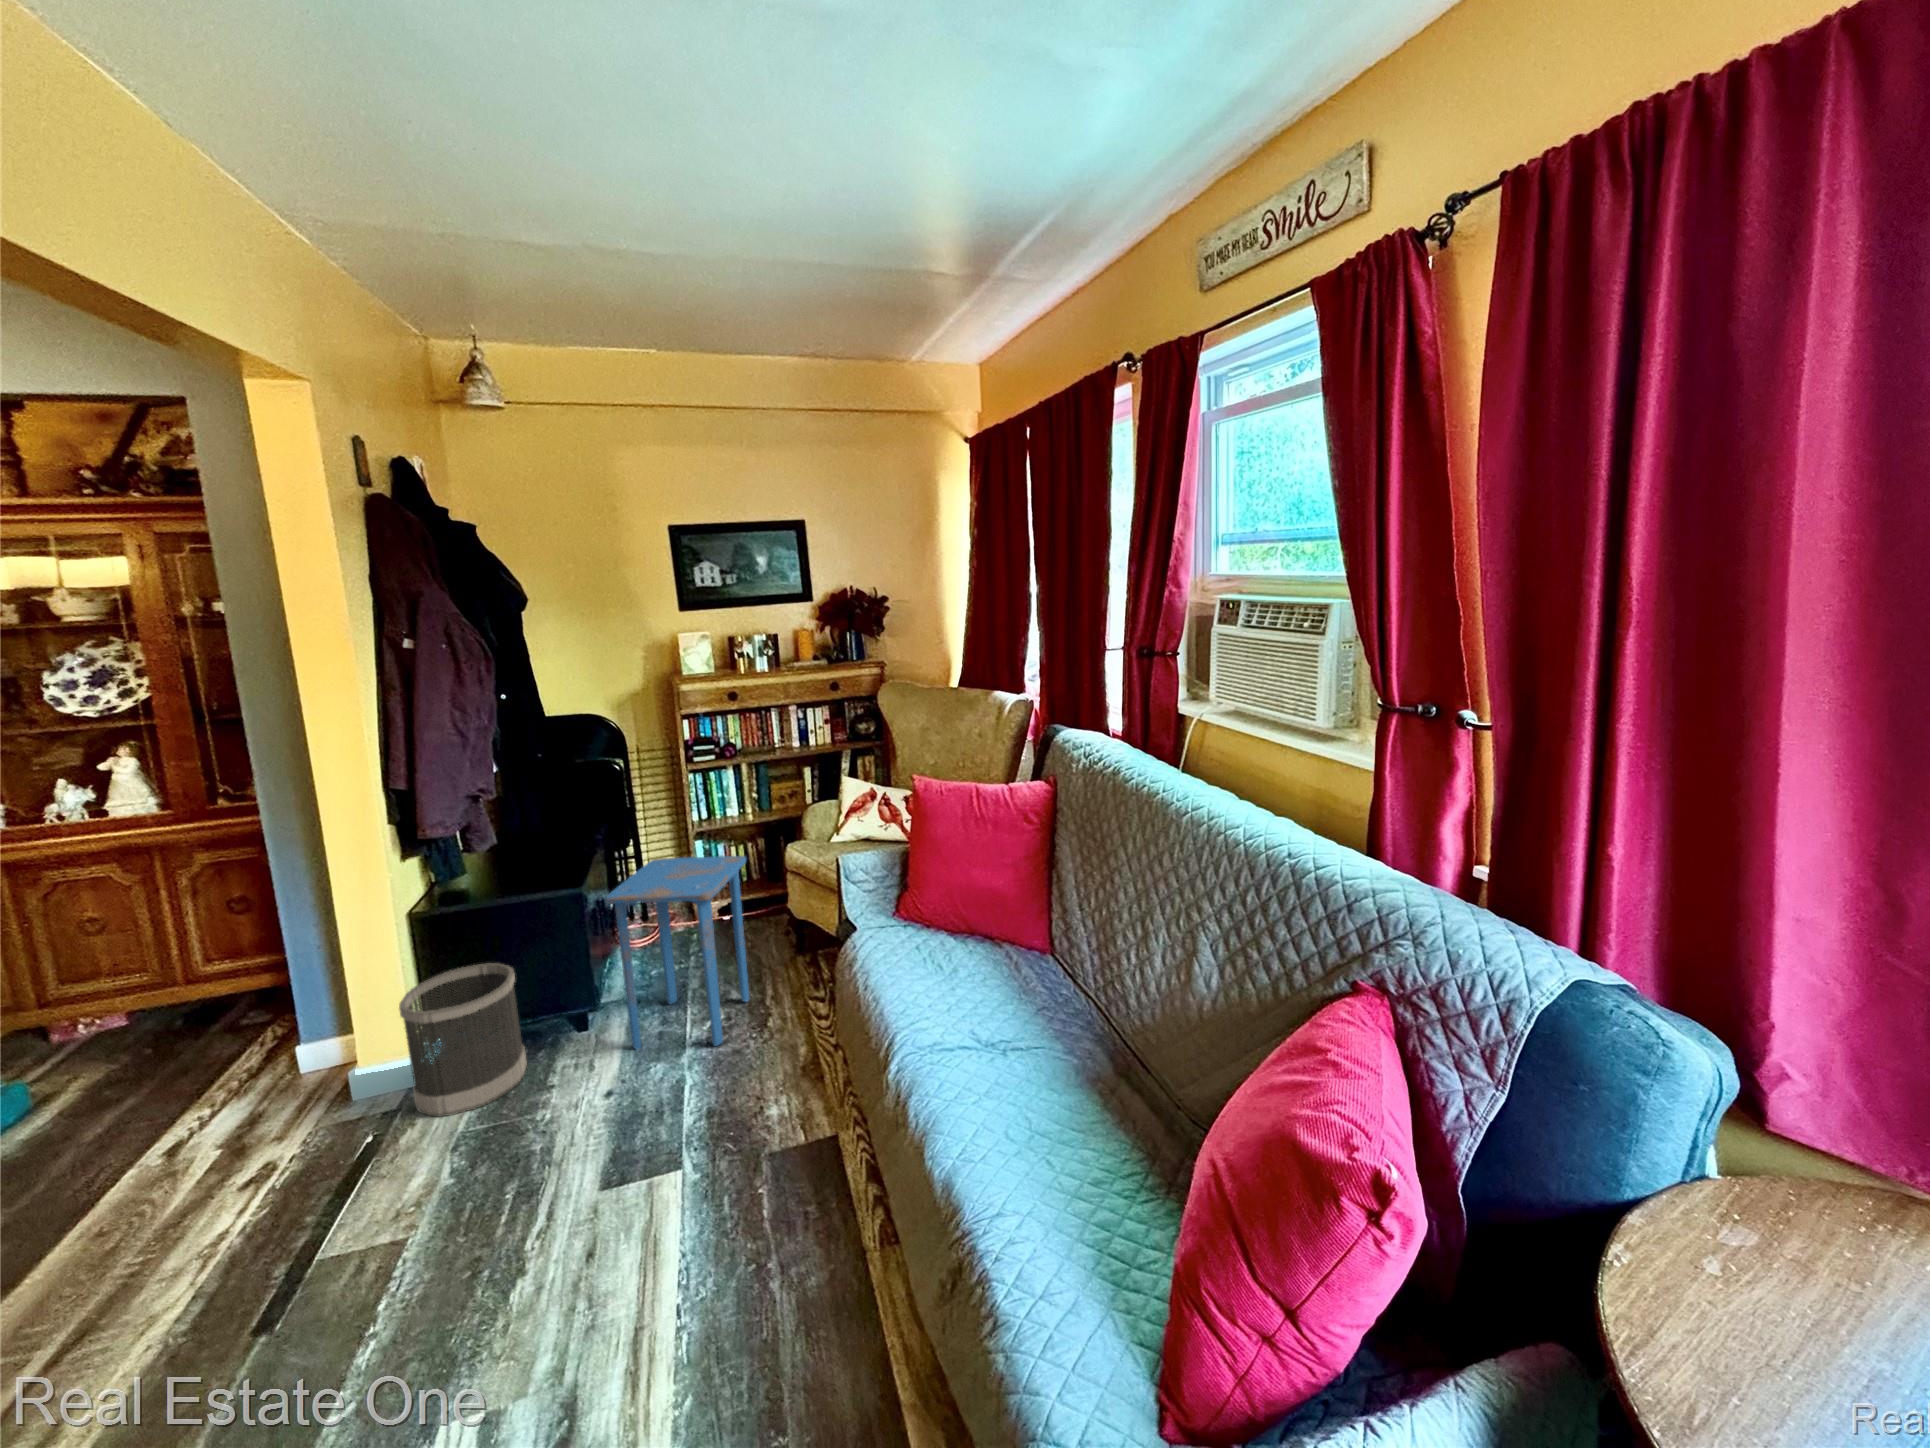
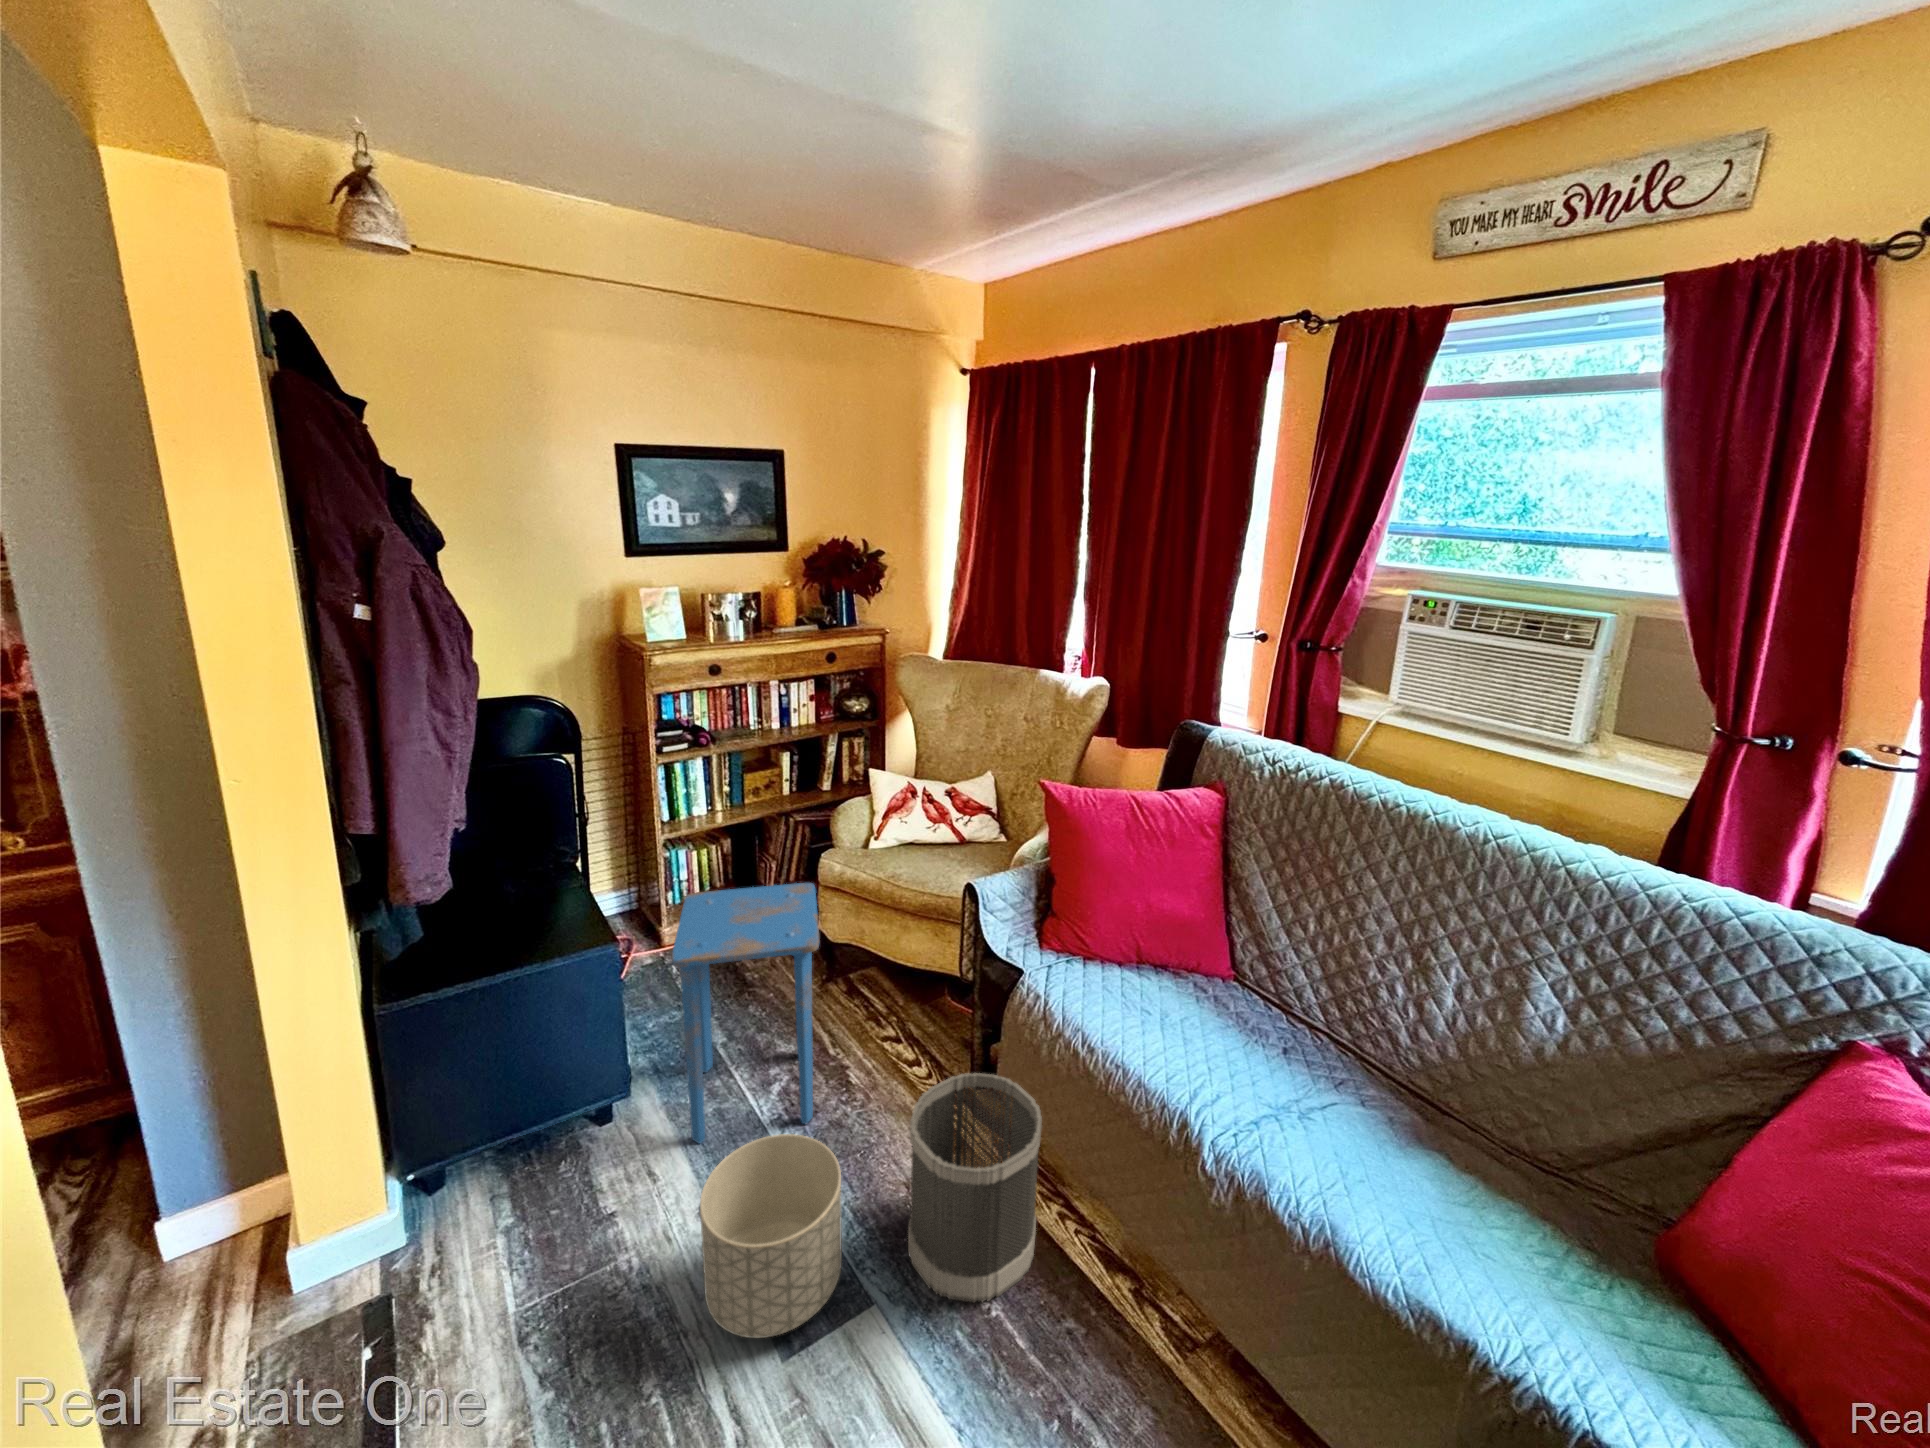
wastebasket: present [399,963,527,1117] -> present [908,1073,1042,1302]
planter: none [554,1030,676,1170] -> present [700,1134,842,1338]

